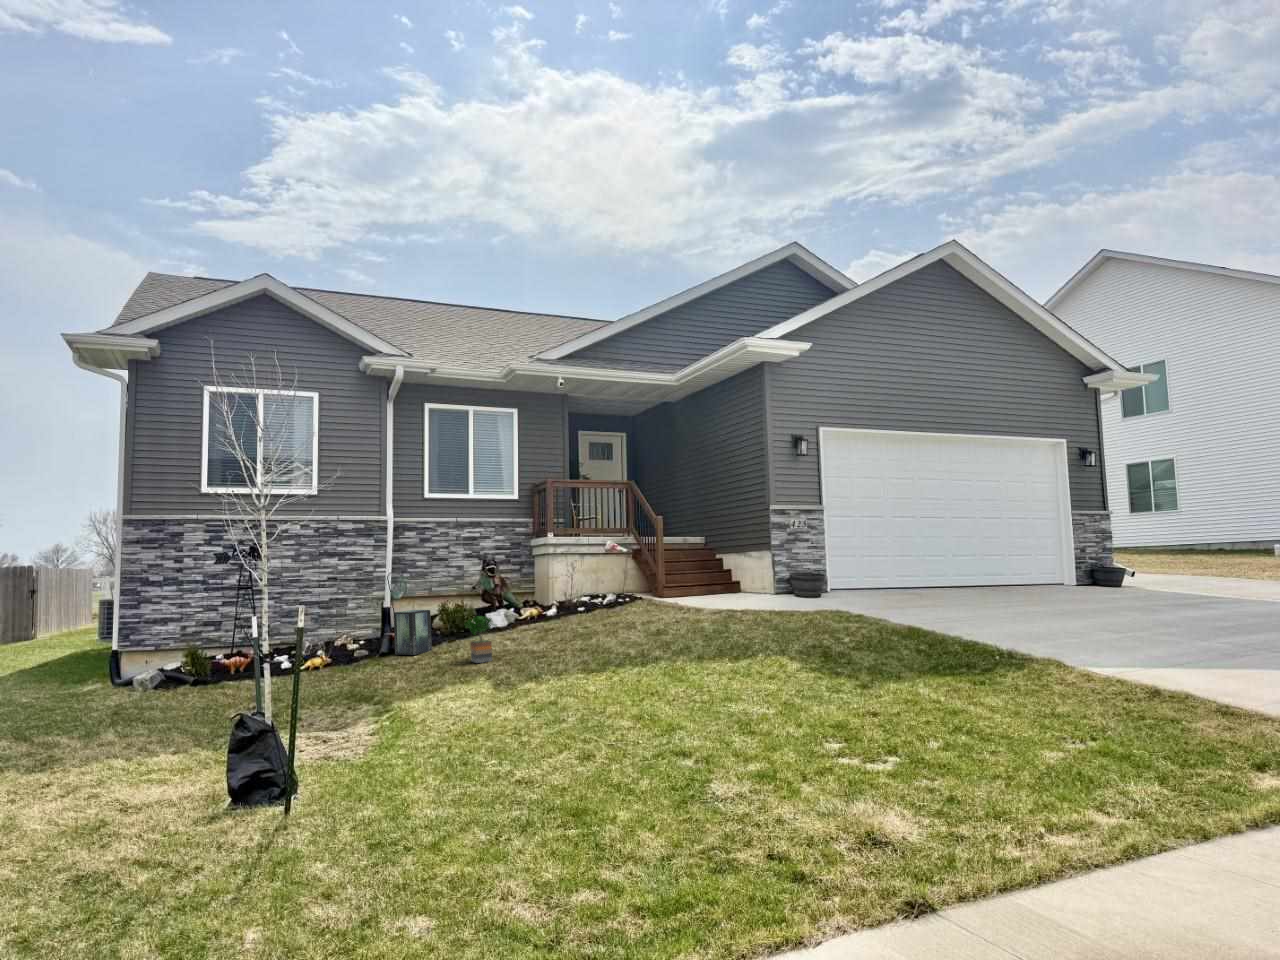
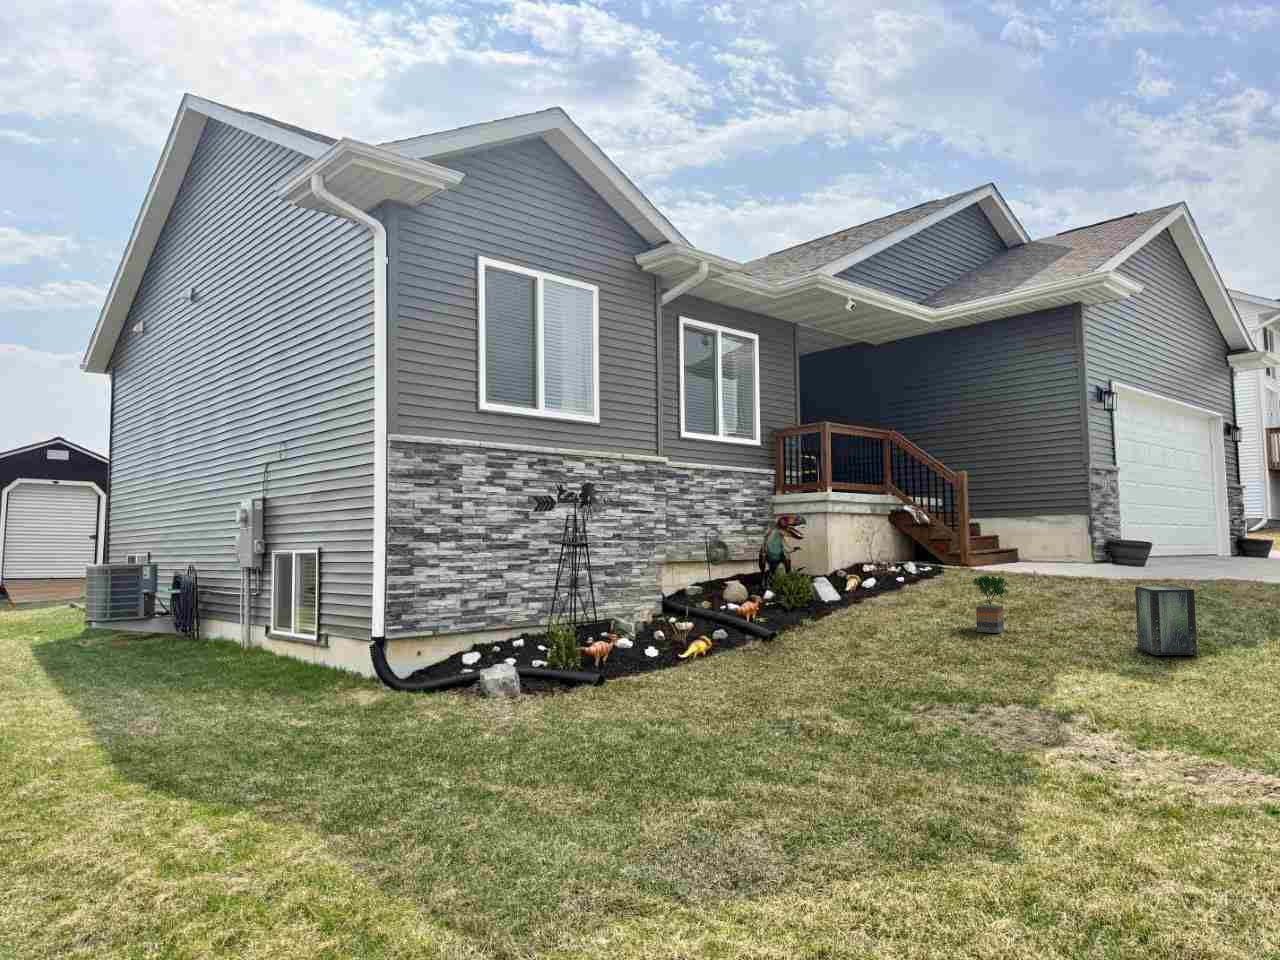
storage box: present [394,610,432,655] -> present [1135,586,1197,655]

